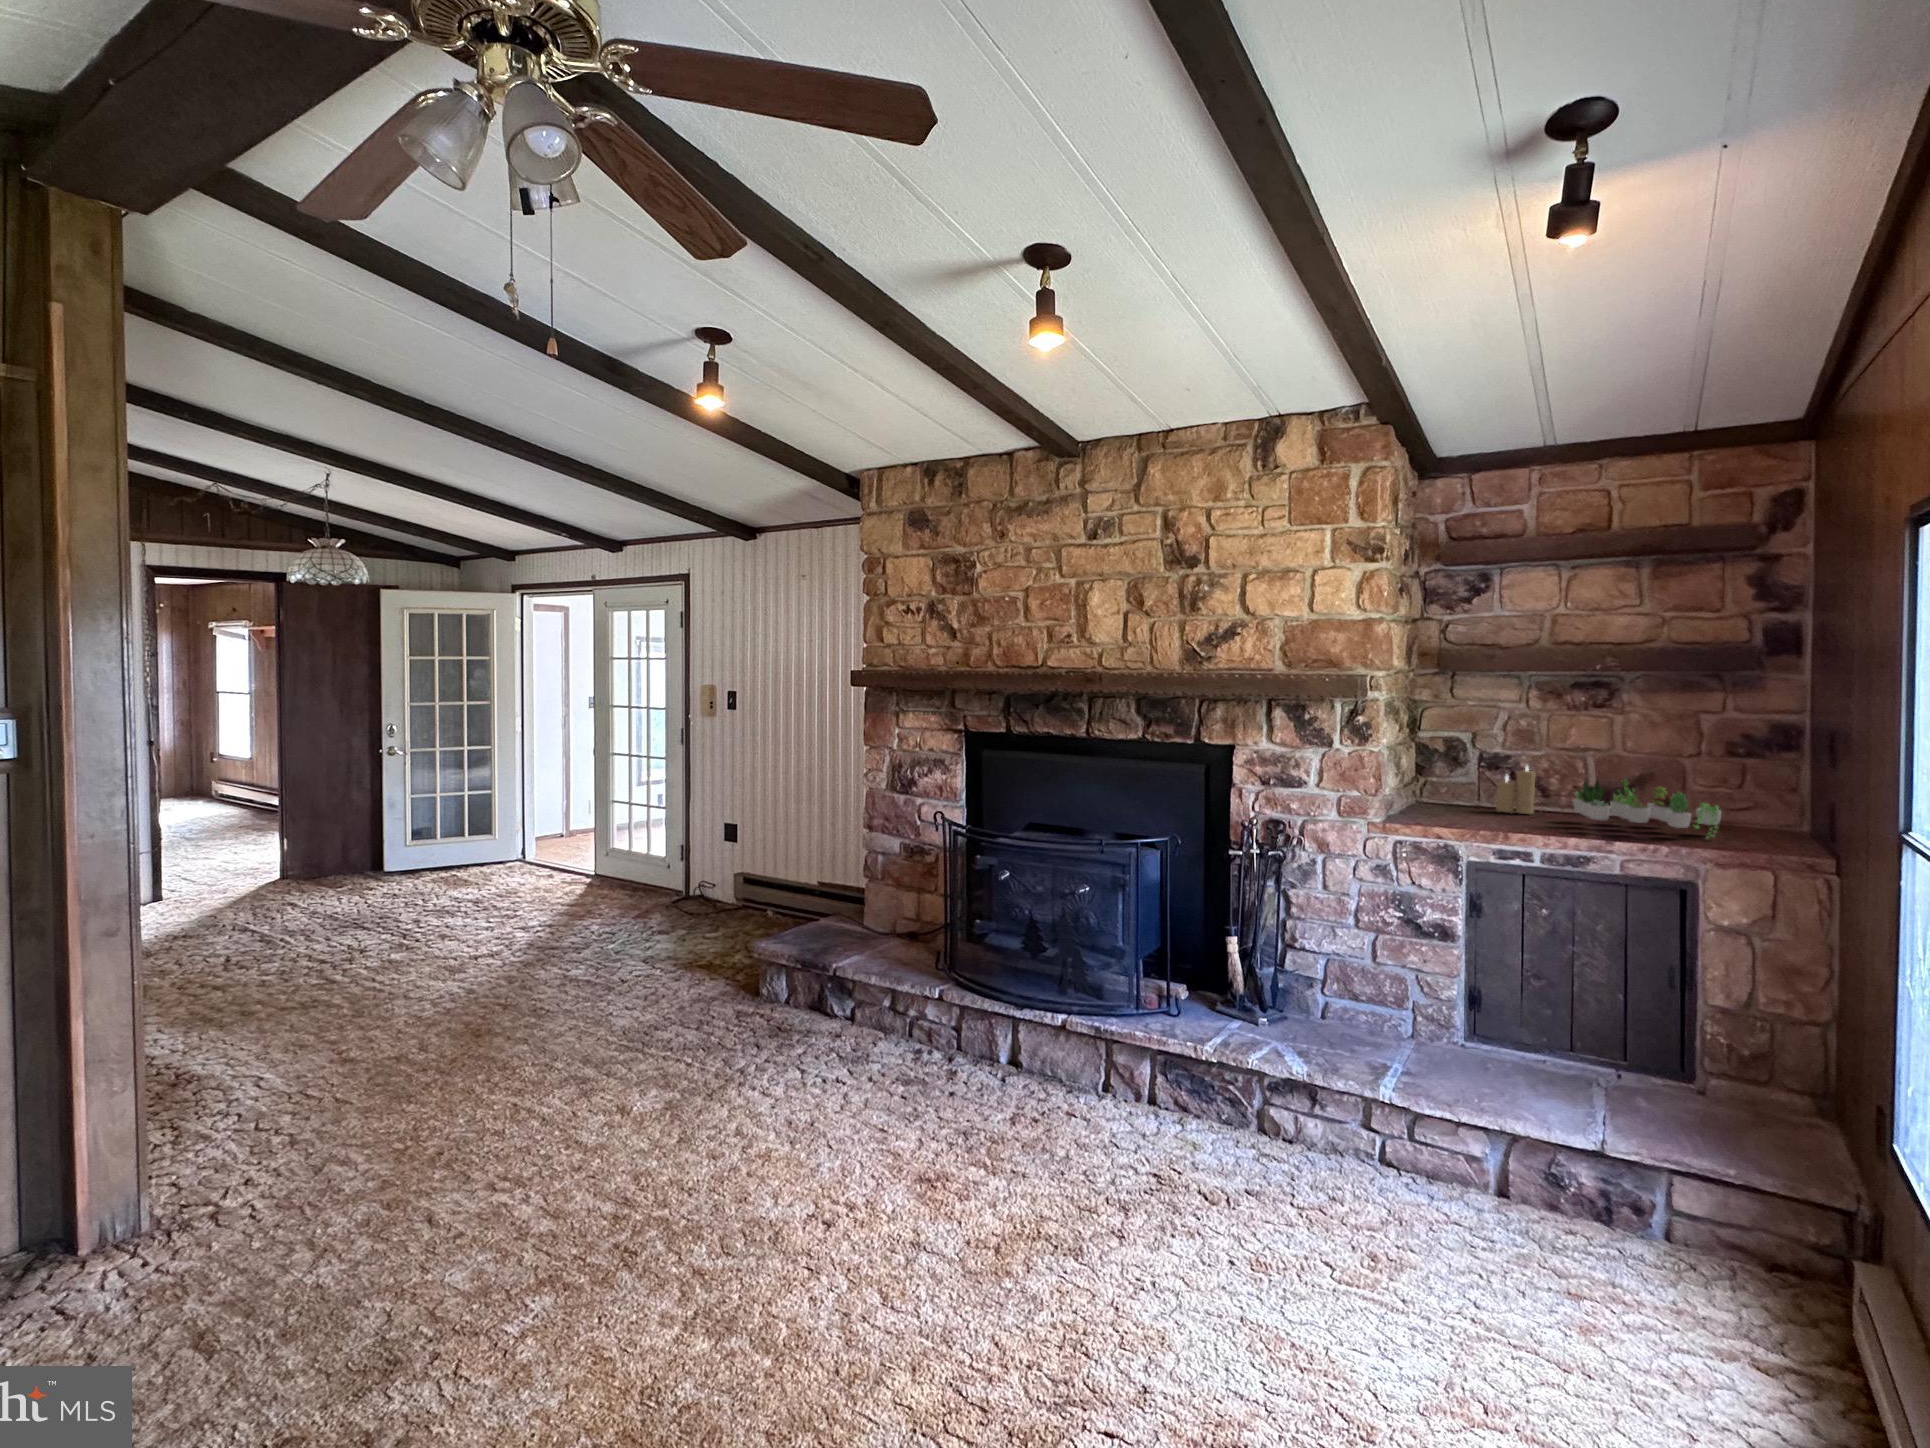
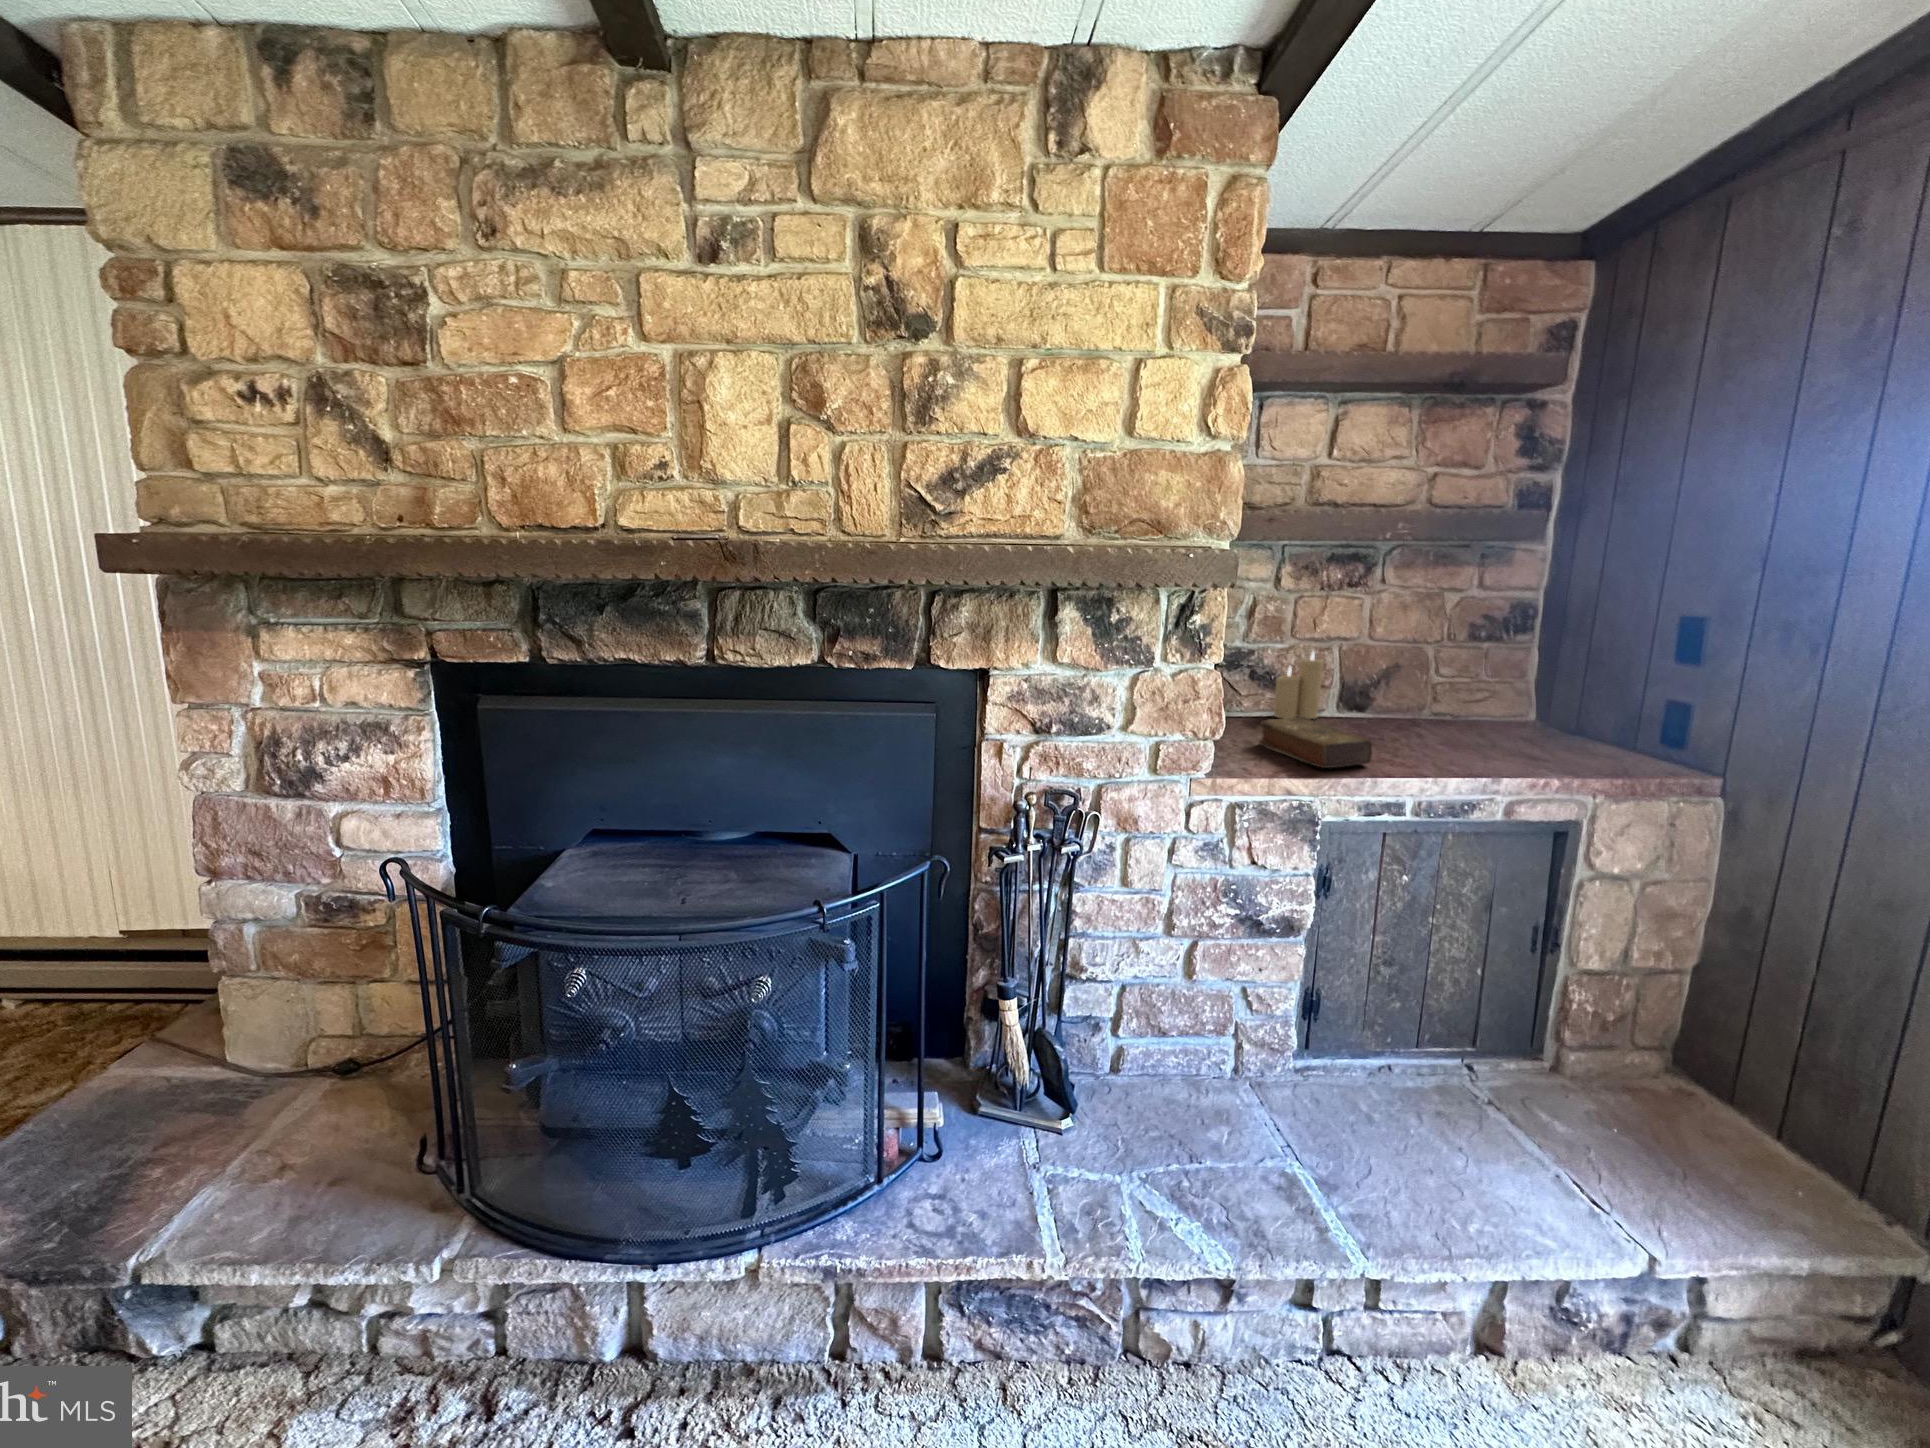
succulent plant: present [1573,780,1721,839] -> none [1379,669,1564,750]
book: none [1450,801,1515,828] -> present [1259,717,1372,768]

